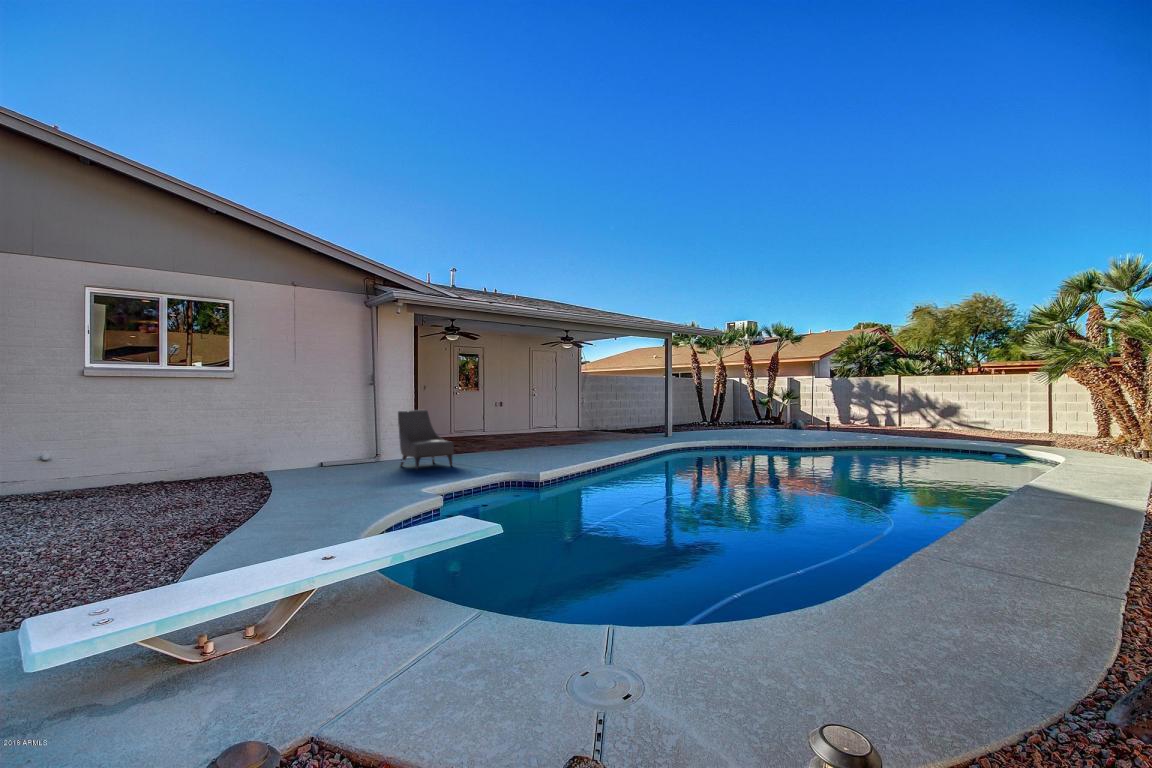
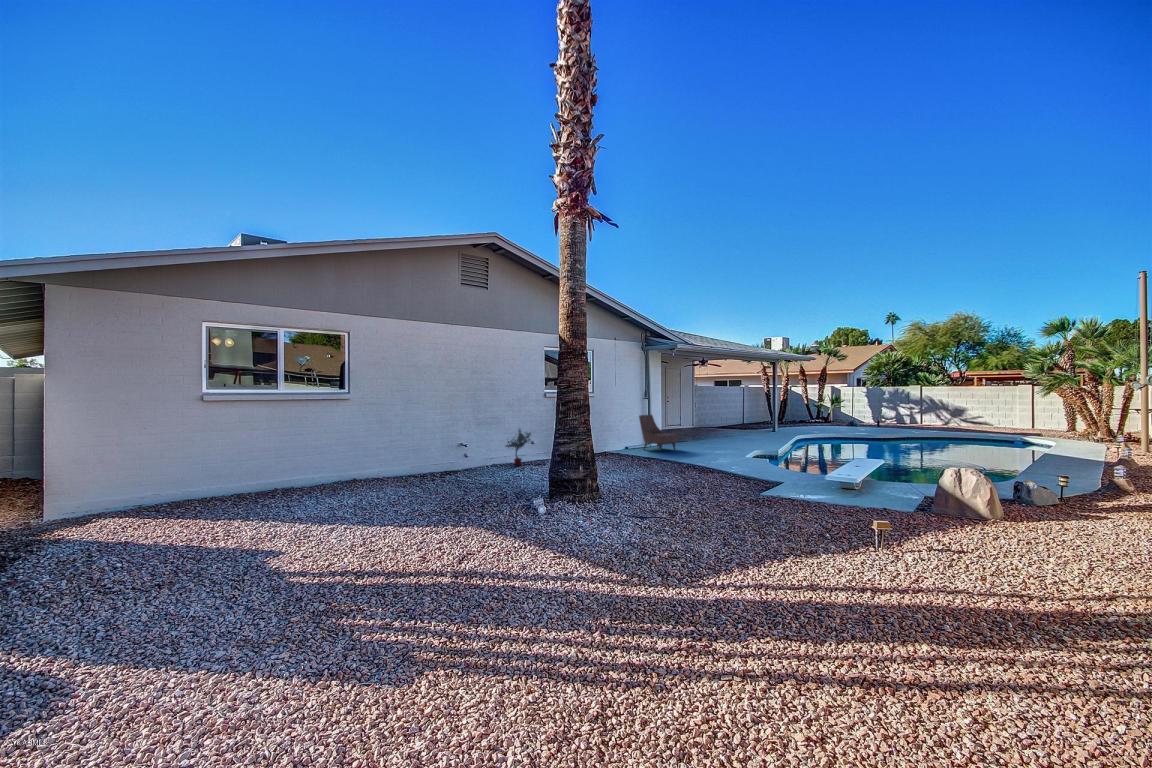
potted tree: none [30,430,106,499] -> present [506,429,531,466]

